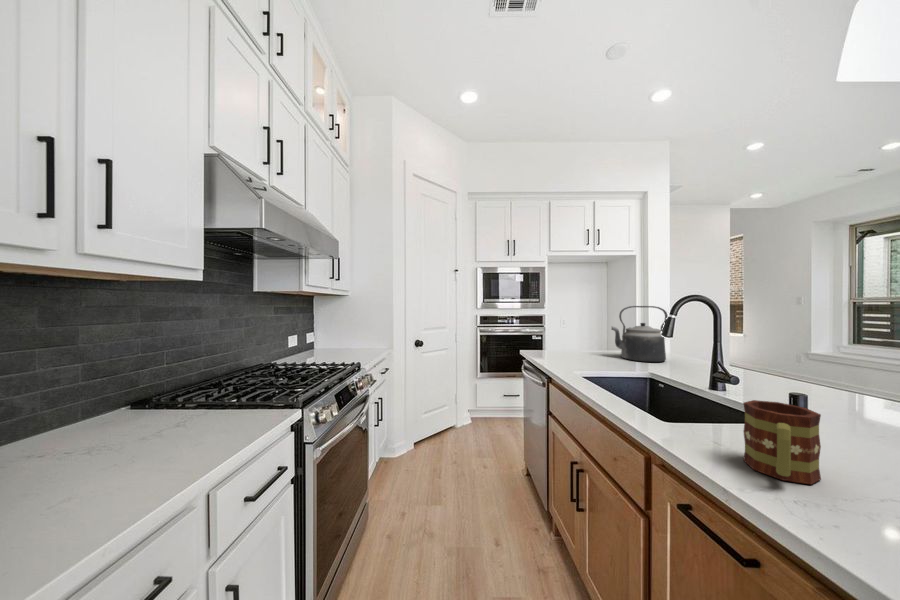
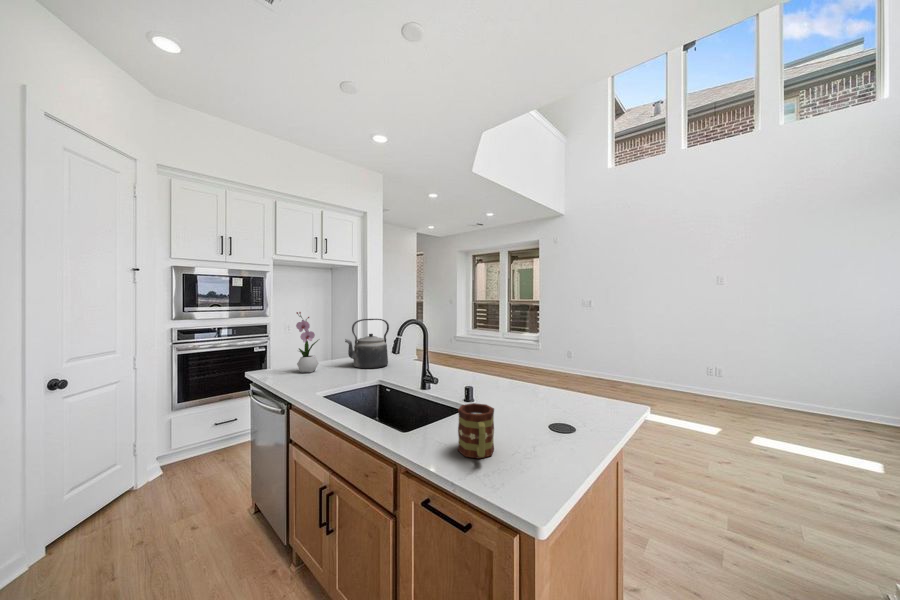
flower arrangement: none [560,296,584,356] -> present [296,312,319,373]

